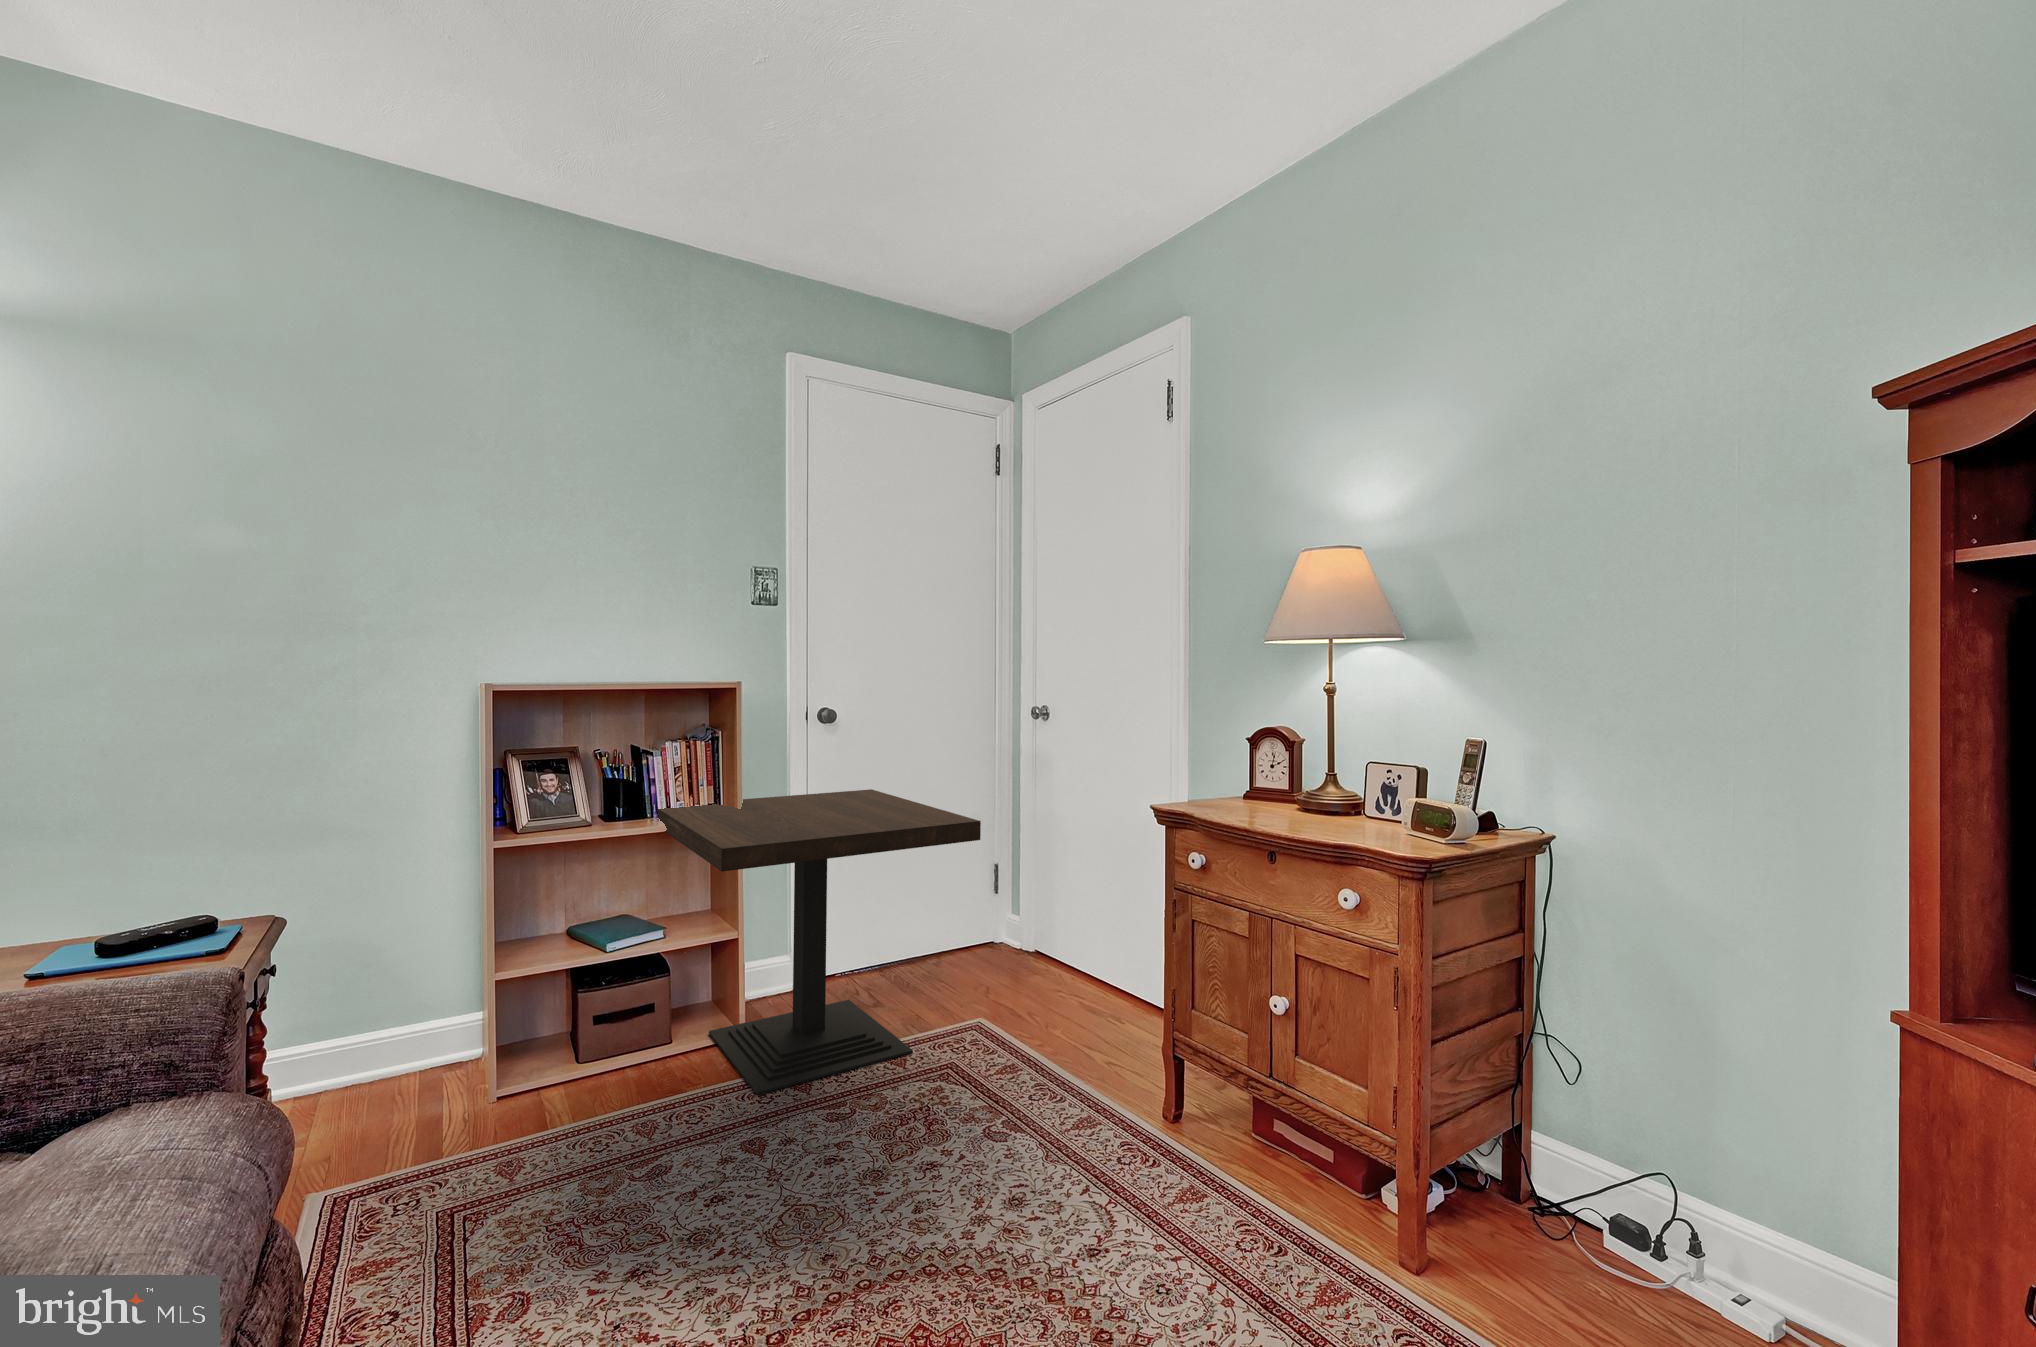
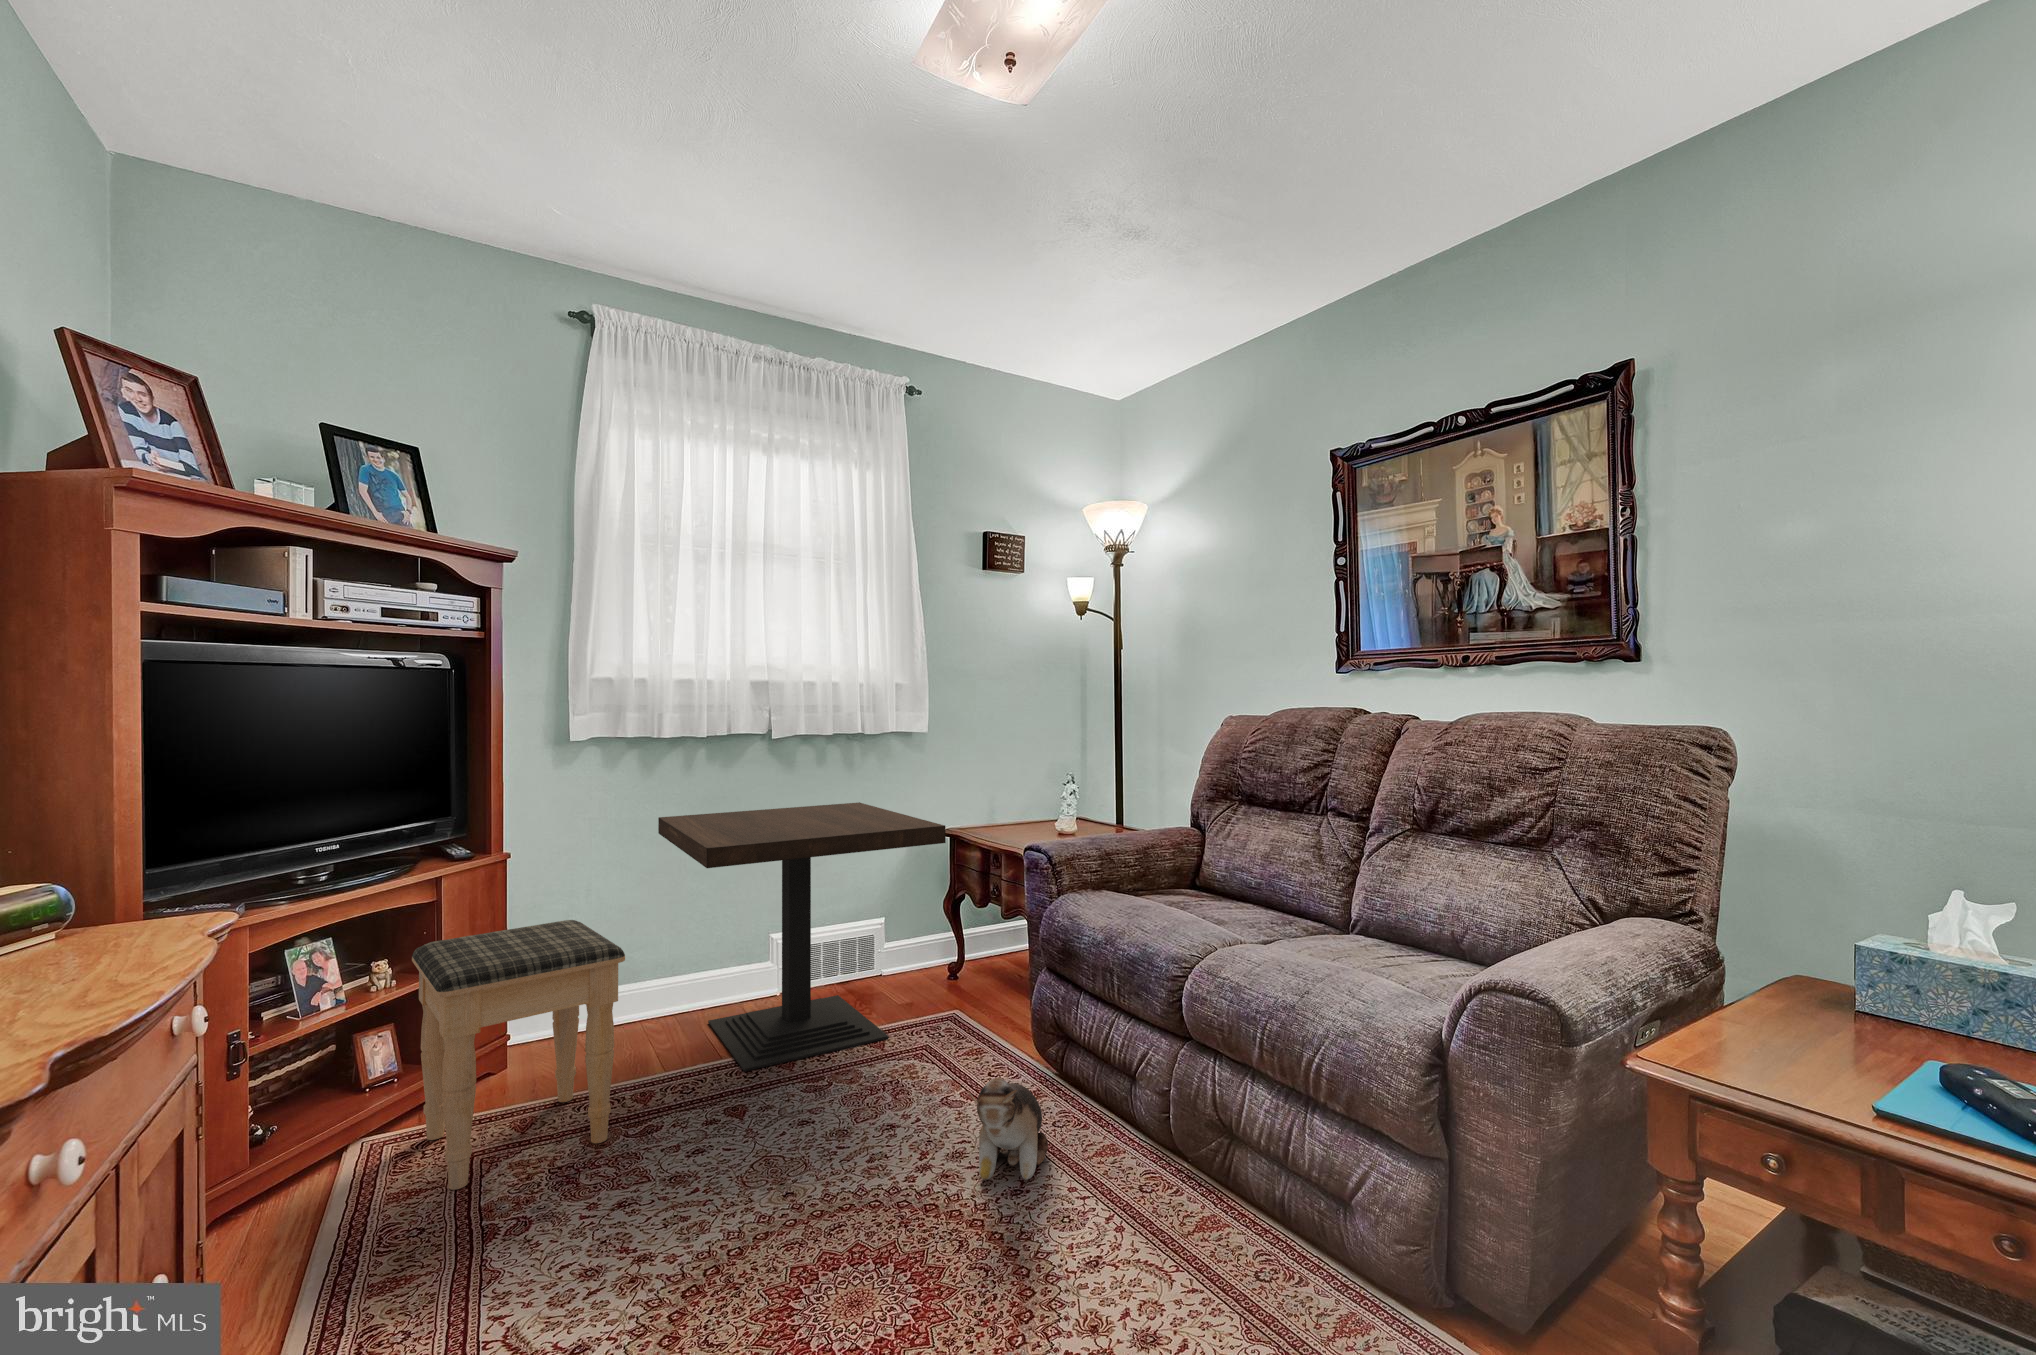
footstool: none [376,928,631,1256] -> present [412,920,625,1190]
plush toy: none [1042,1120,1119,1237] -> present [968,1077,1048,1180]

